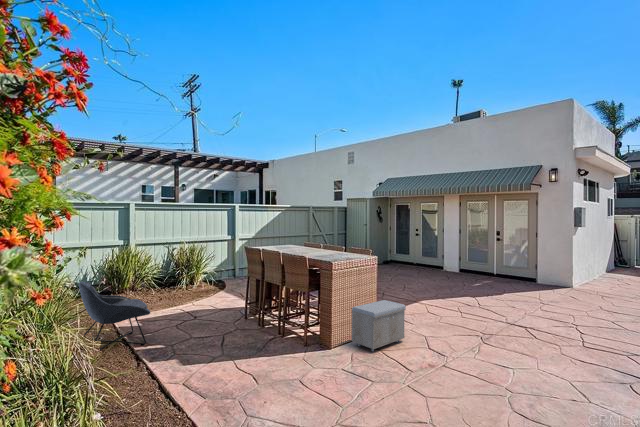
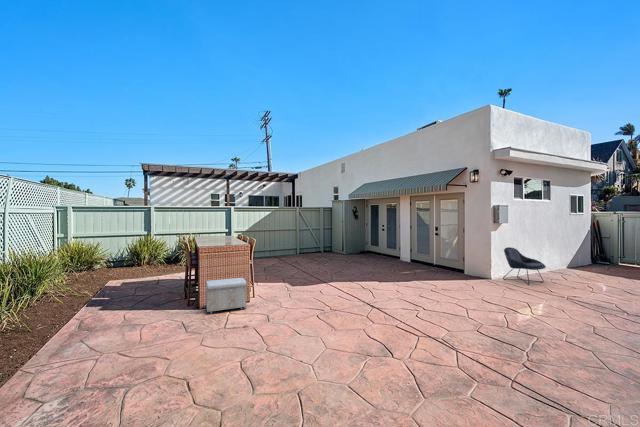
lounge chair: present [79,282,150,350] -> present [503,247,546,285]

